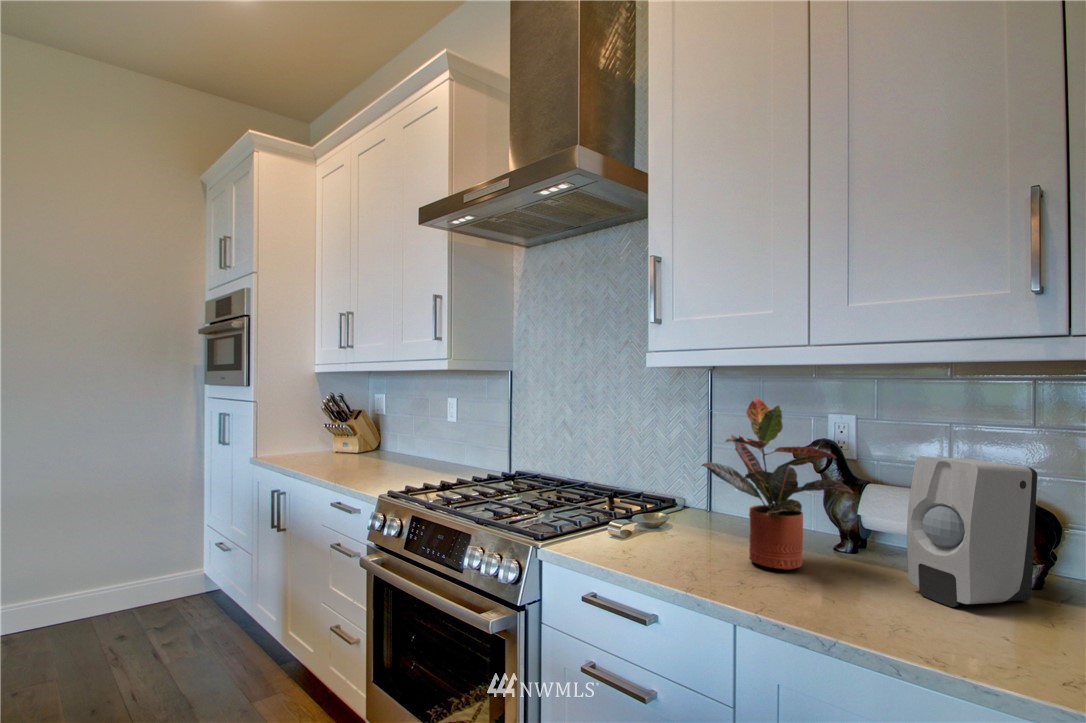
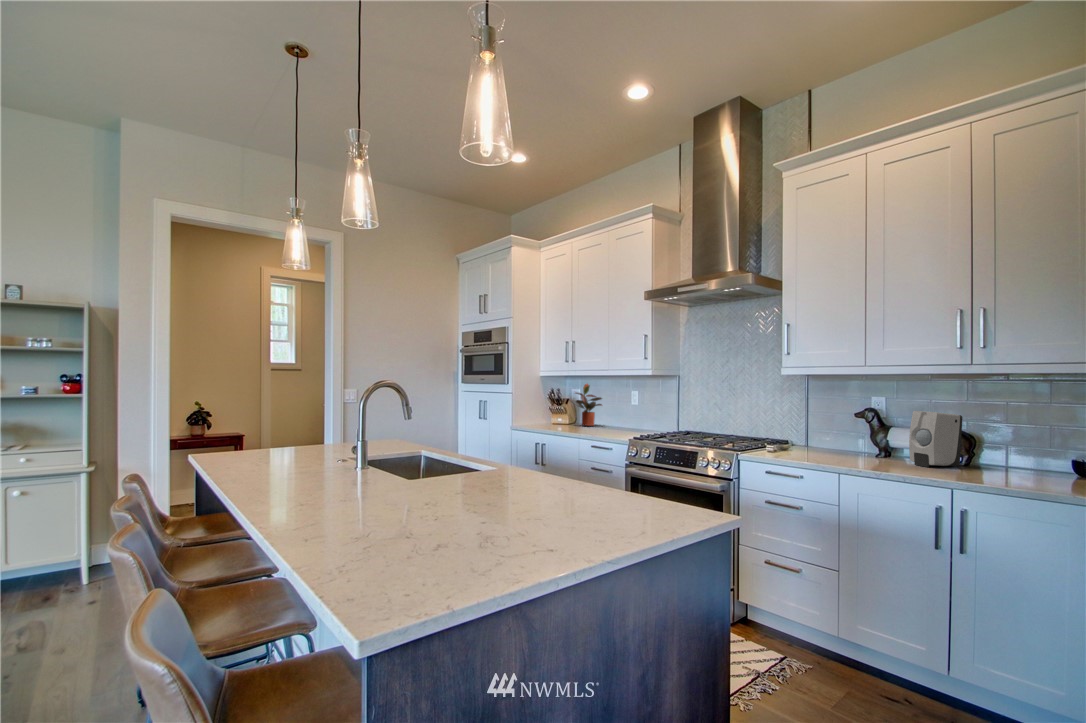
potted plant: present [702,397,853,570] -> present [570,384,602,426]

